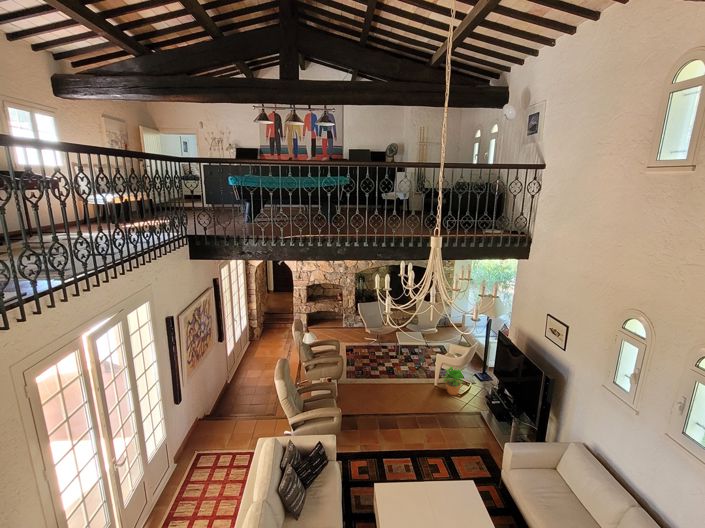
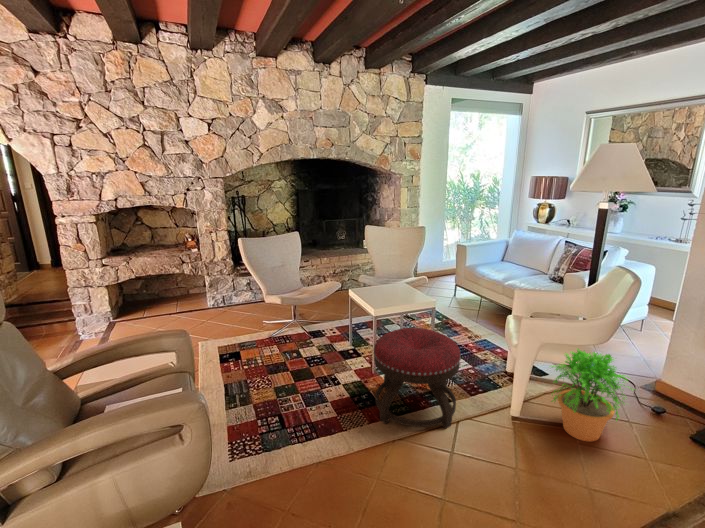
ottoman: none [392,350,420,384] -> present [374,328,461,428]

